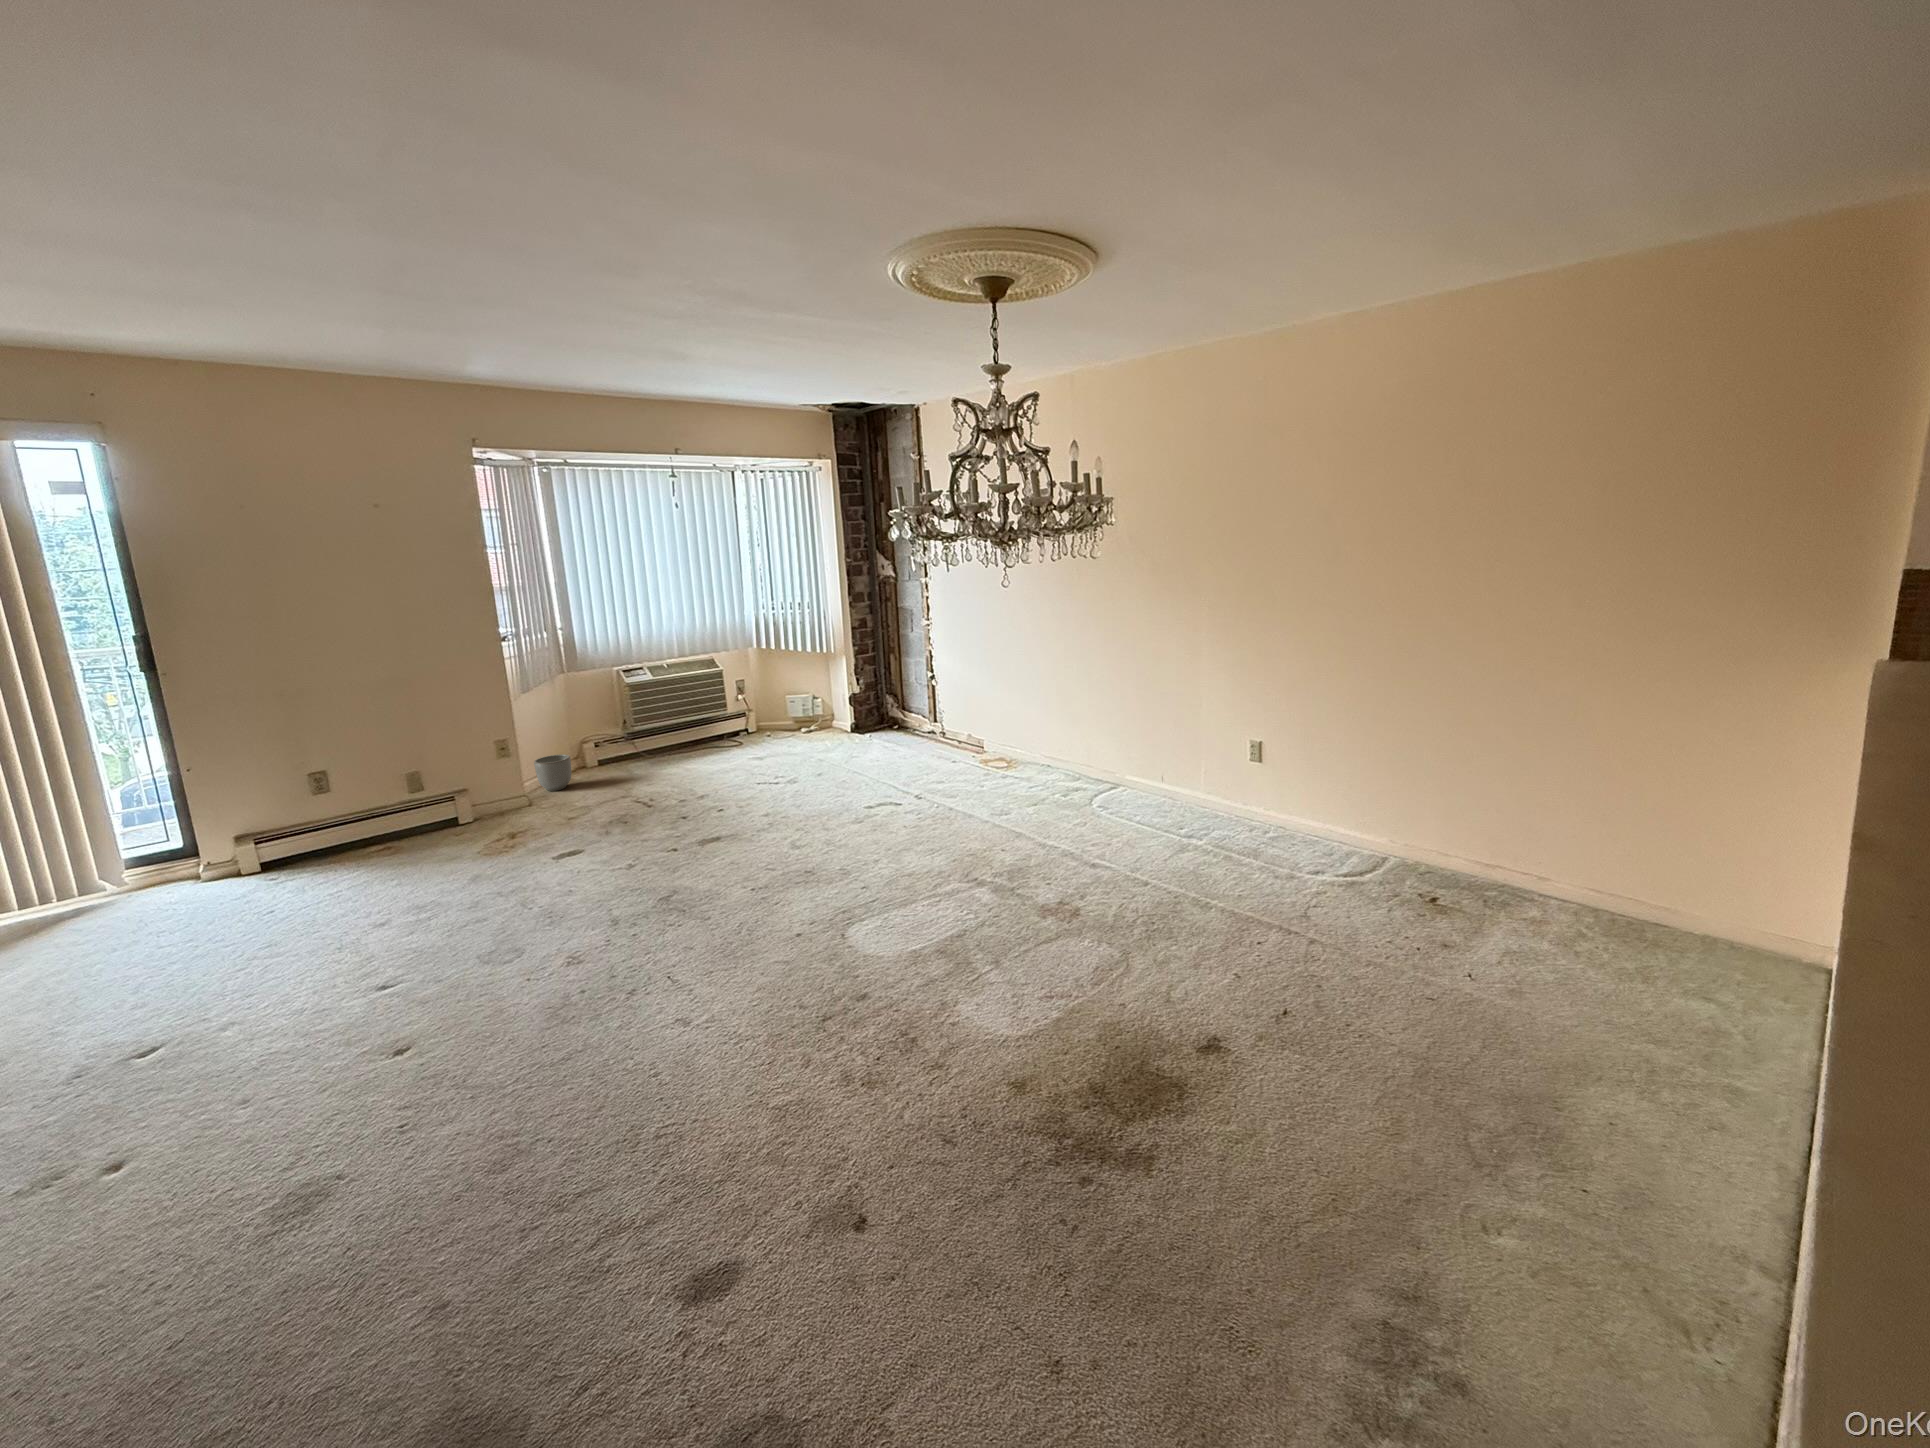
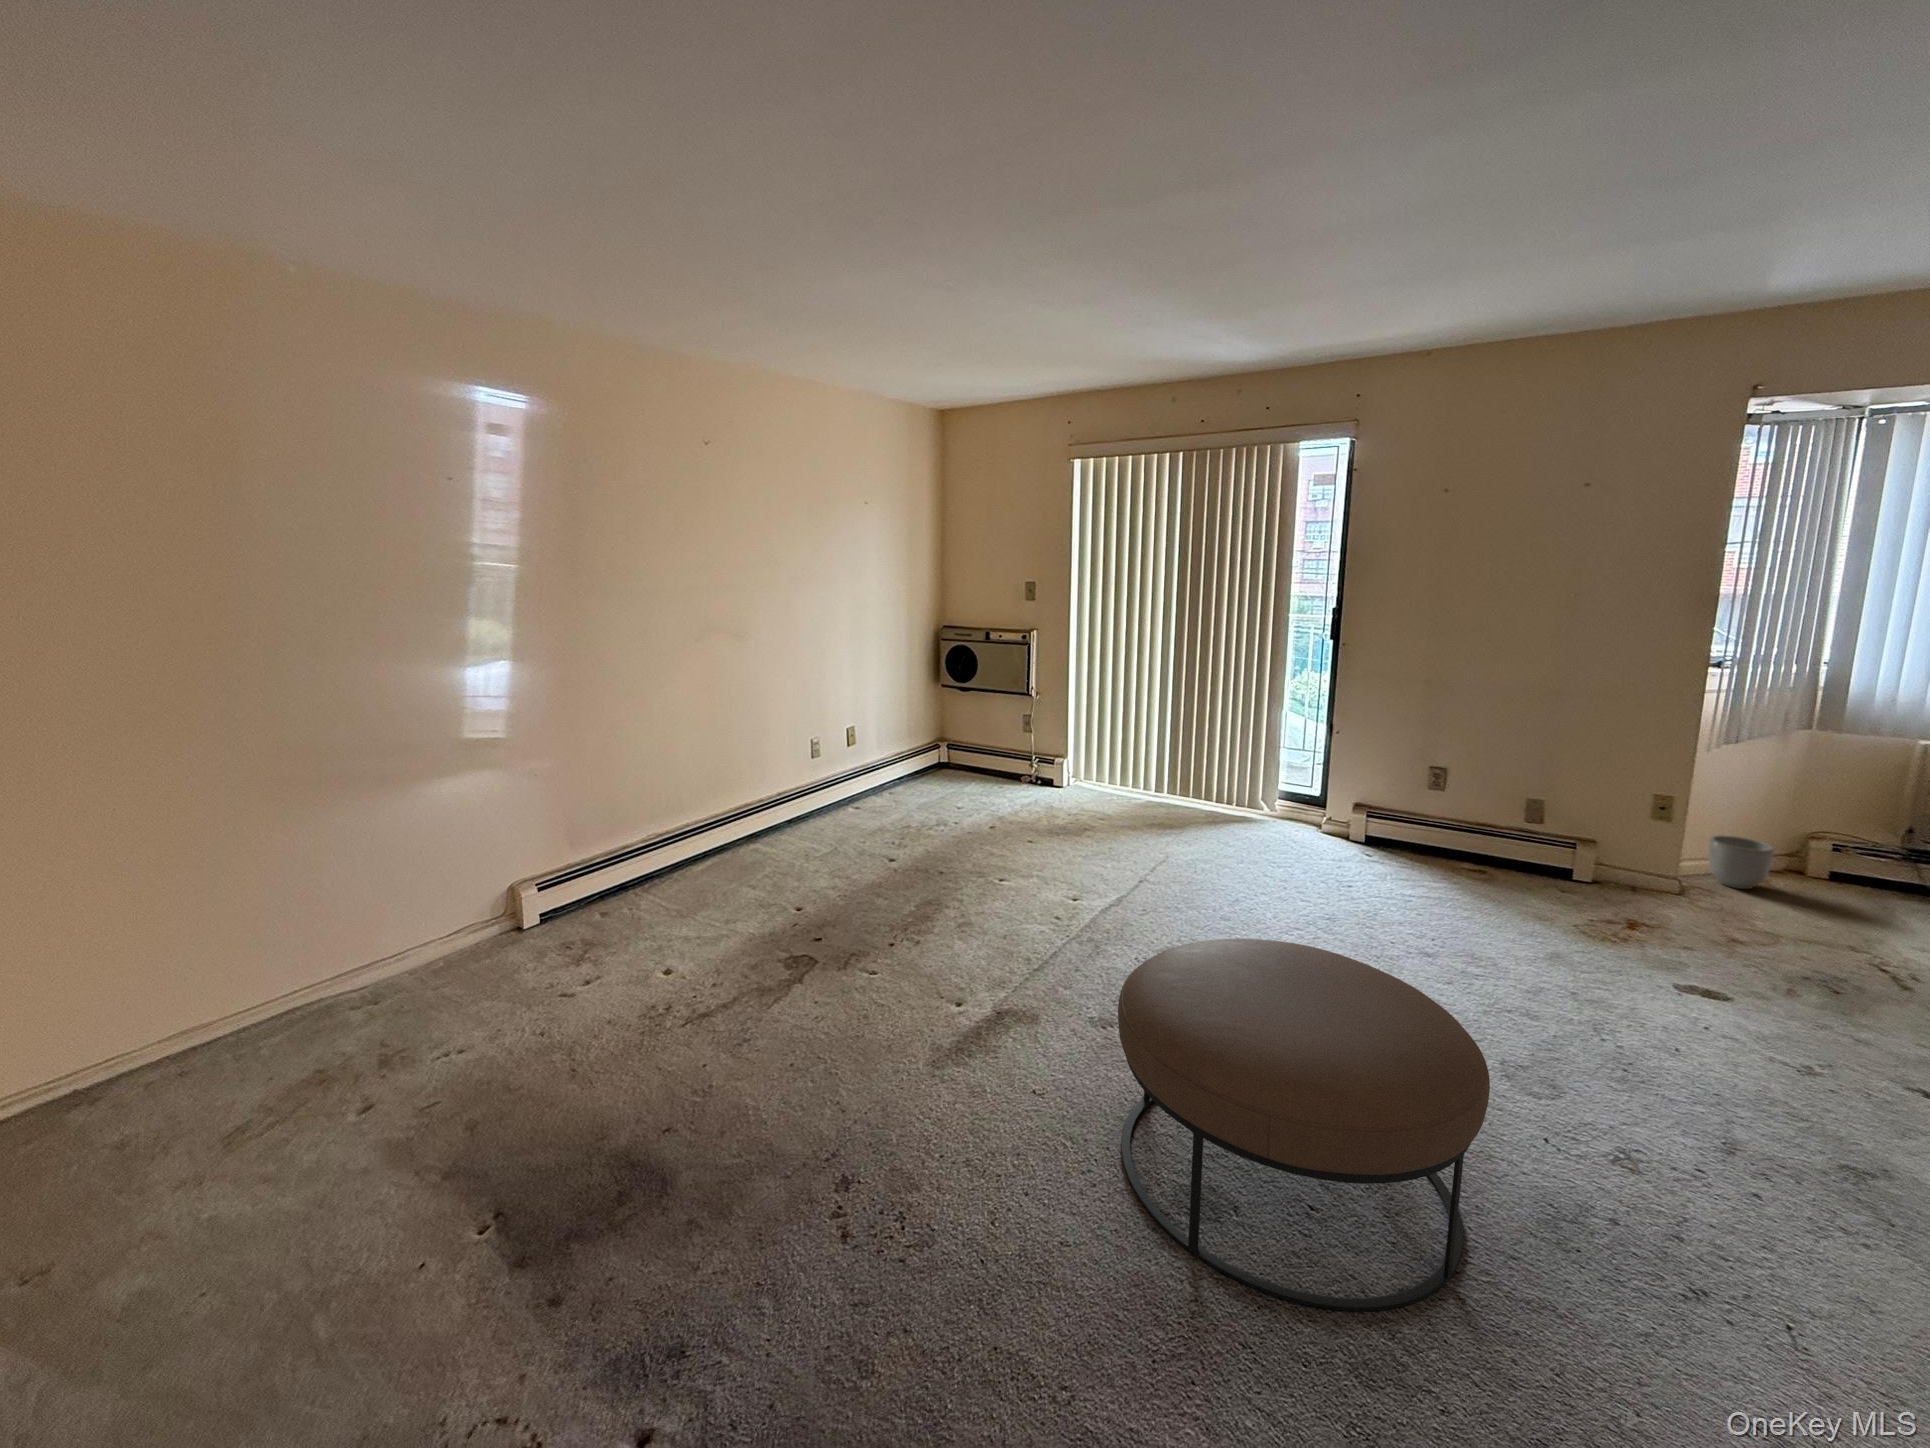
ottoman: none [129,918,518,1234] -> present [1118,939,1490,1311]

